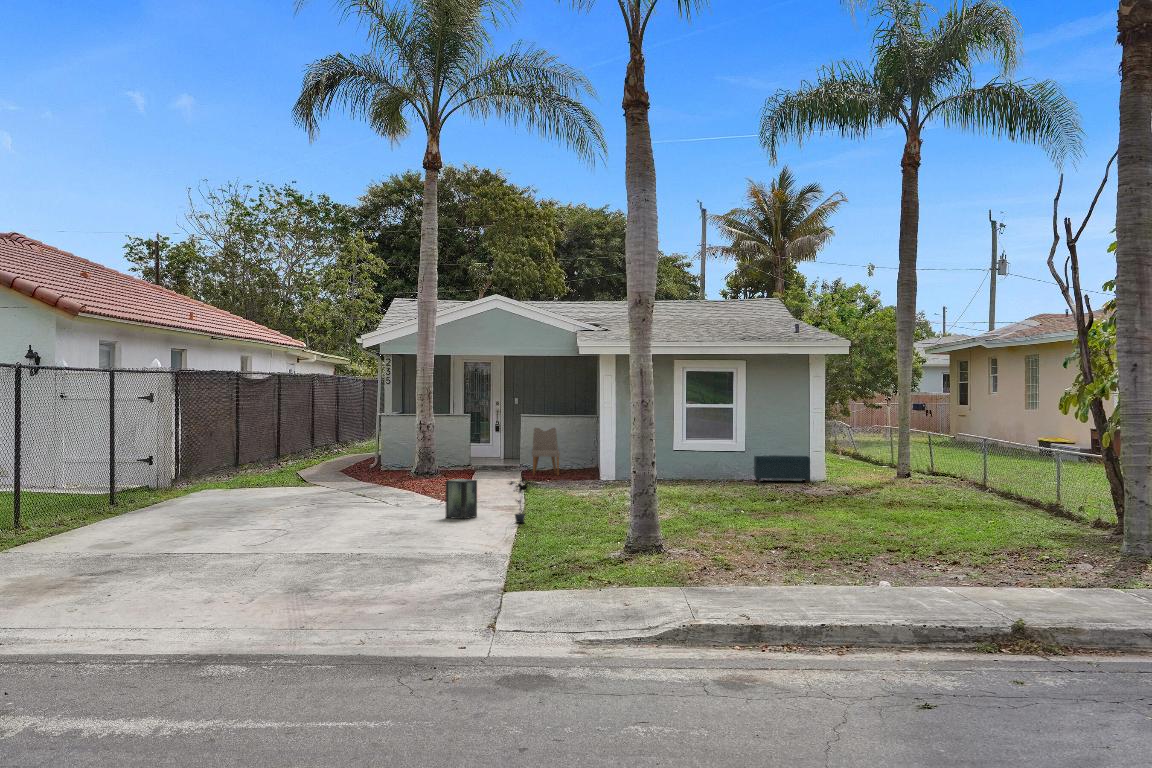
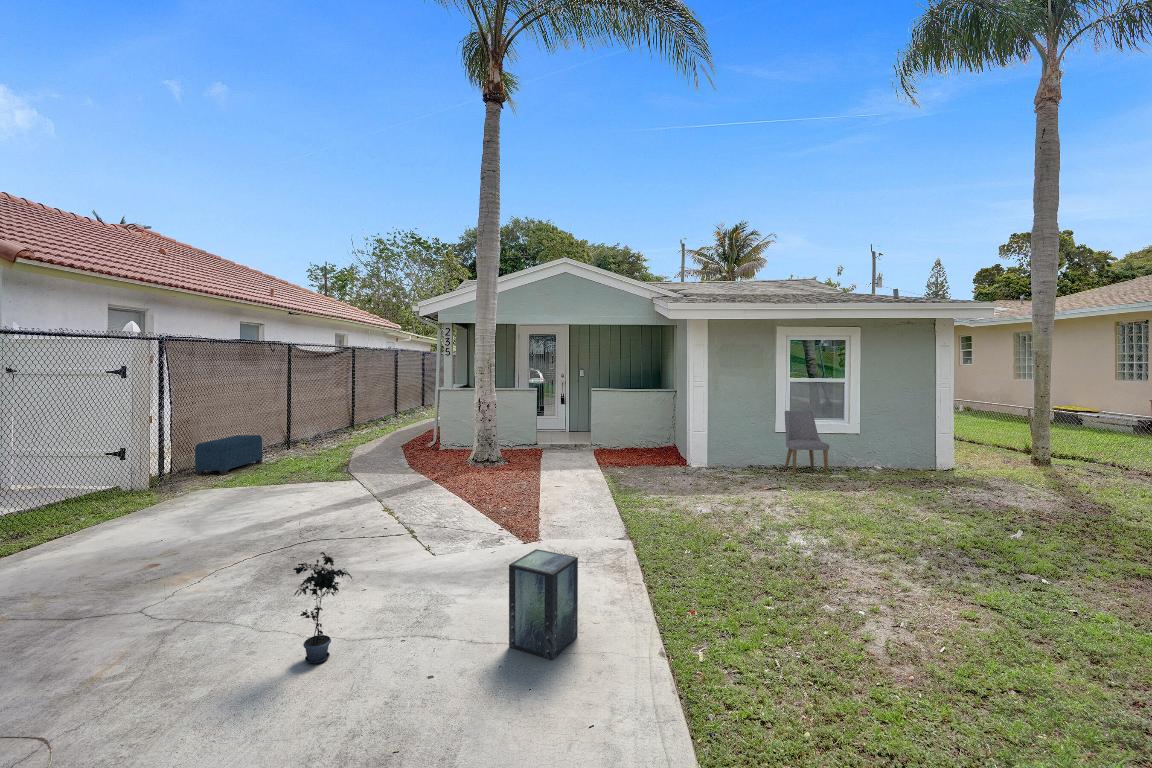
chair: present [532,428,560,476] -> present [785,411,829,475]
bench: present [754,455,810,483] -> present [195,435,263,475]
potted plant: present [510,478,533,523] -> present [293,552,352,663]

